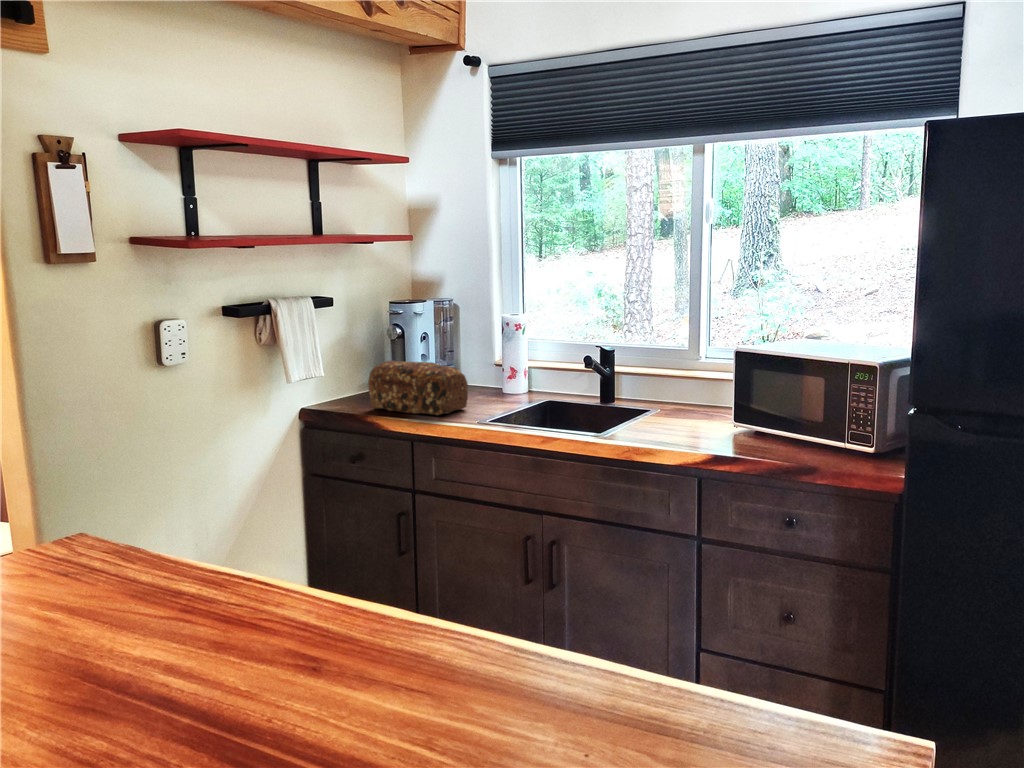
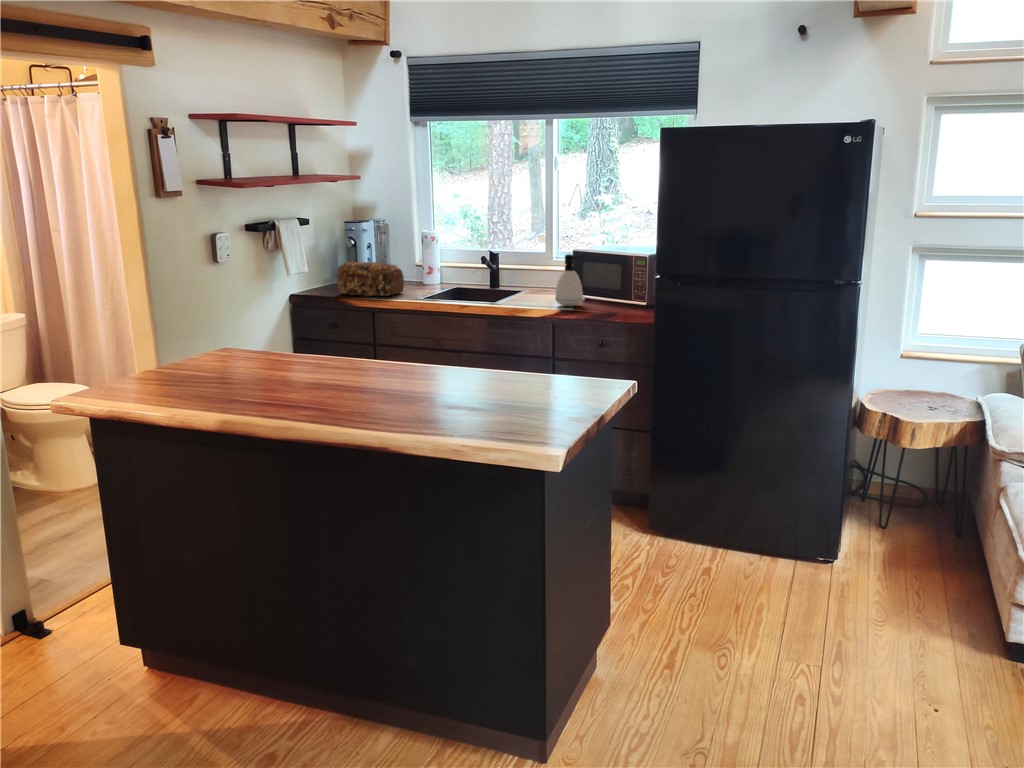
soap dispenser: none [704,360,755,447] -> present [555,254,584,306]

